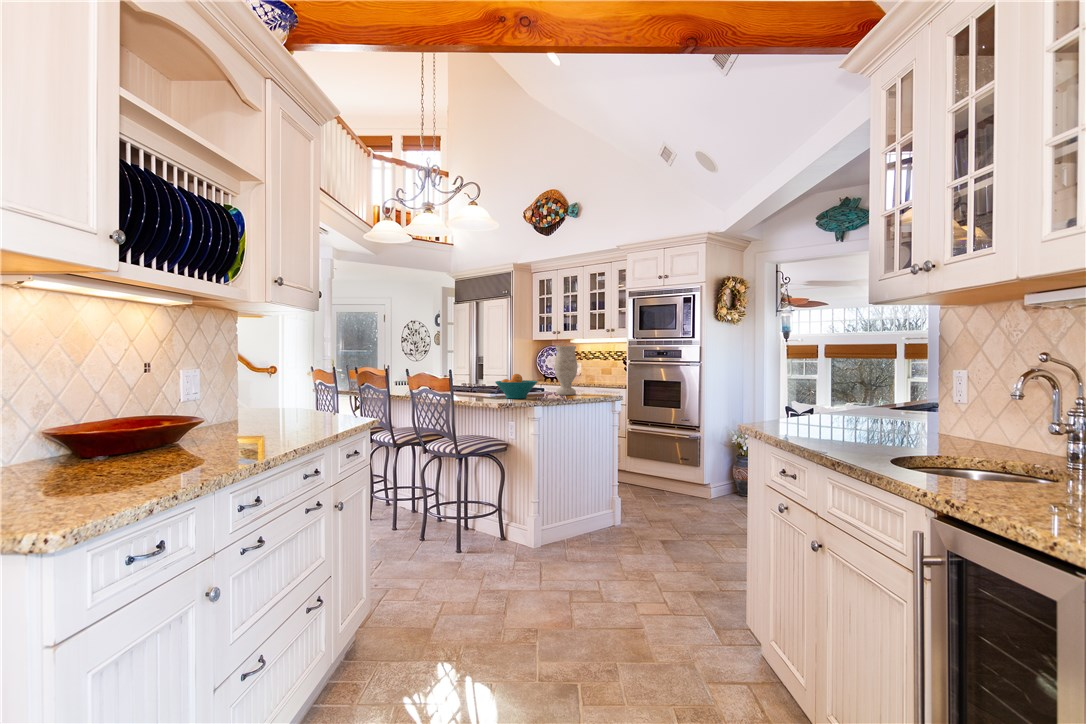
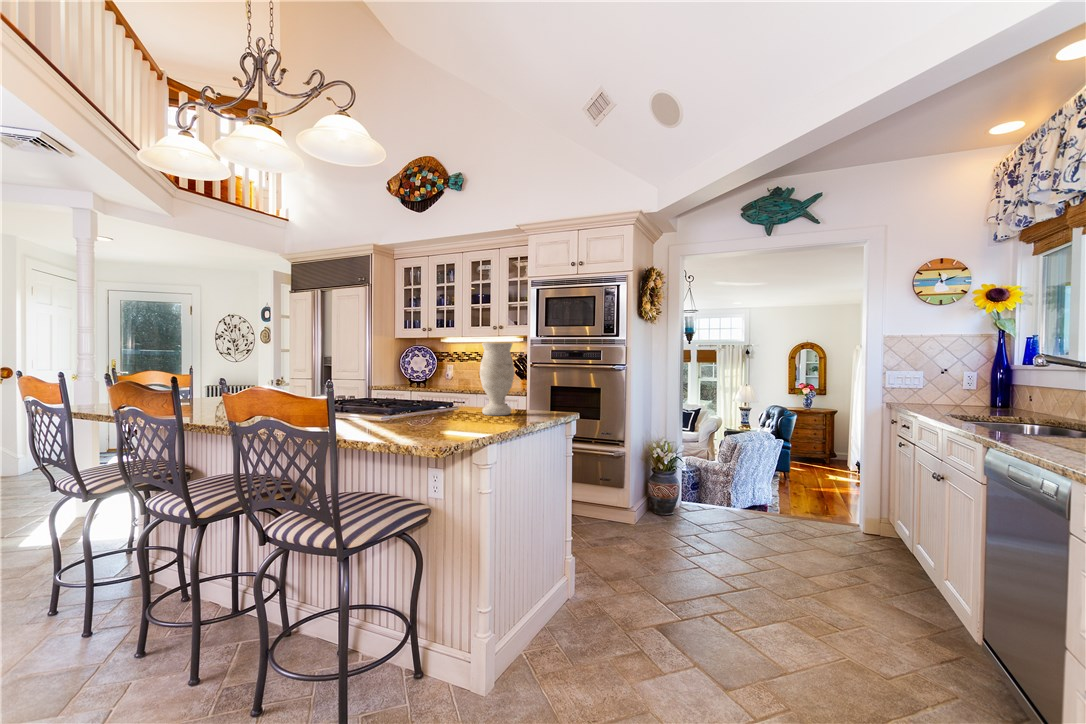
fruit bowl: present [495,374,537,399] -> none [403,387,476,430]

